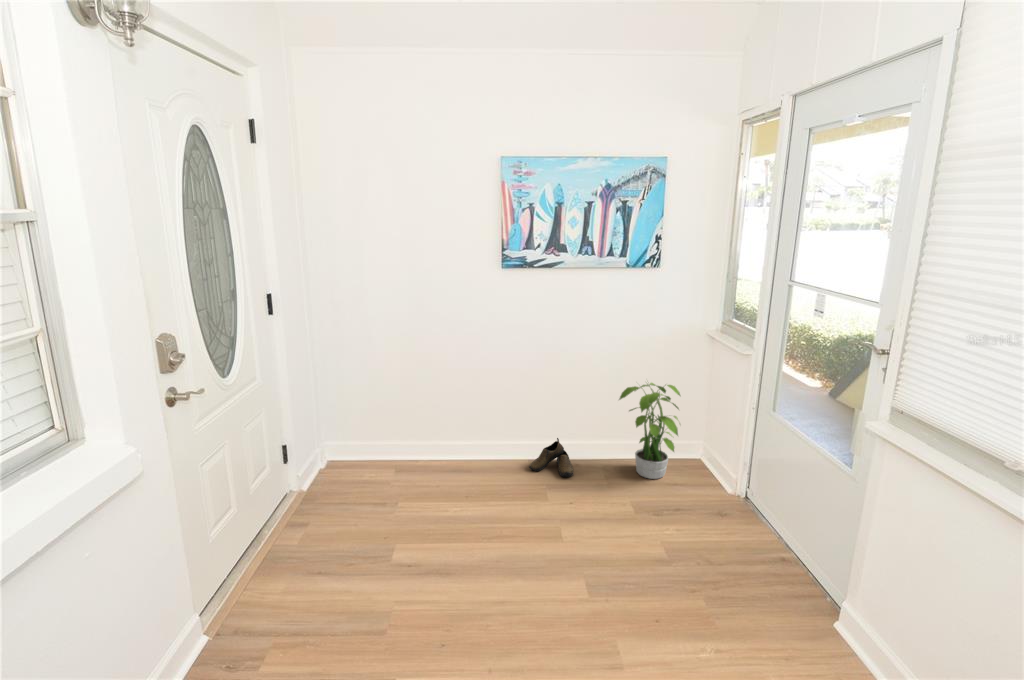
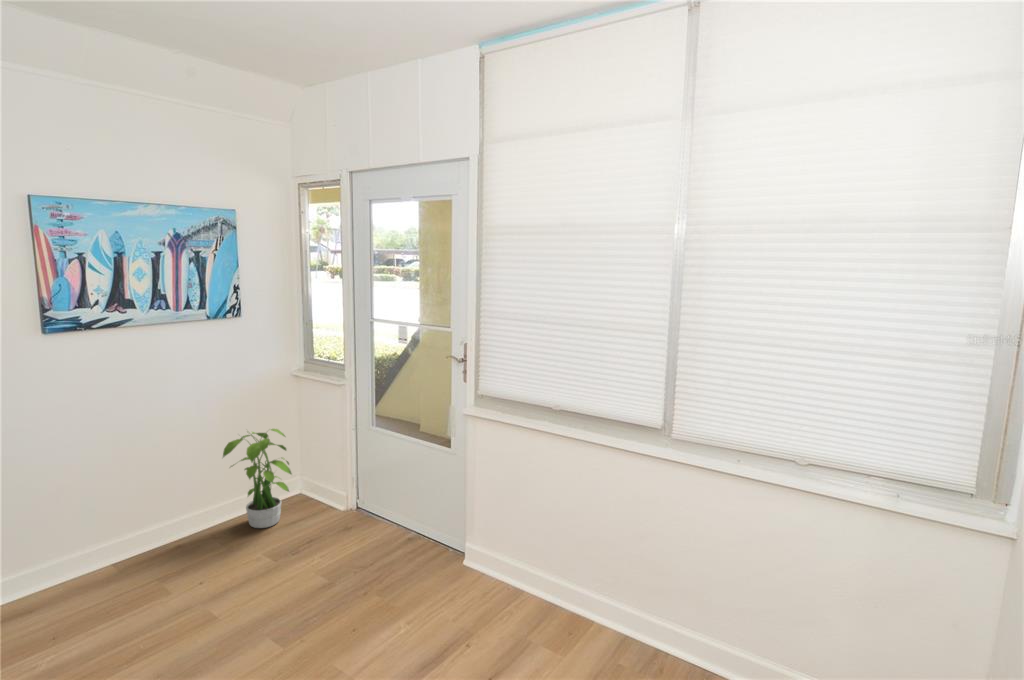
shoe: present [529,438,574,477] -> none [121,522,183,571]

